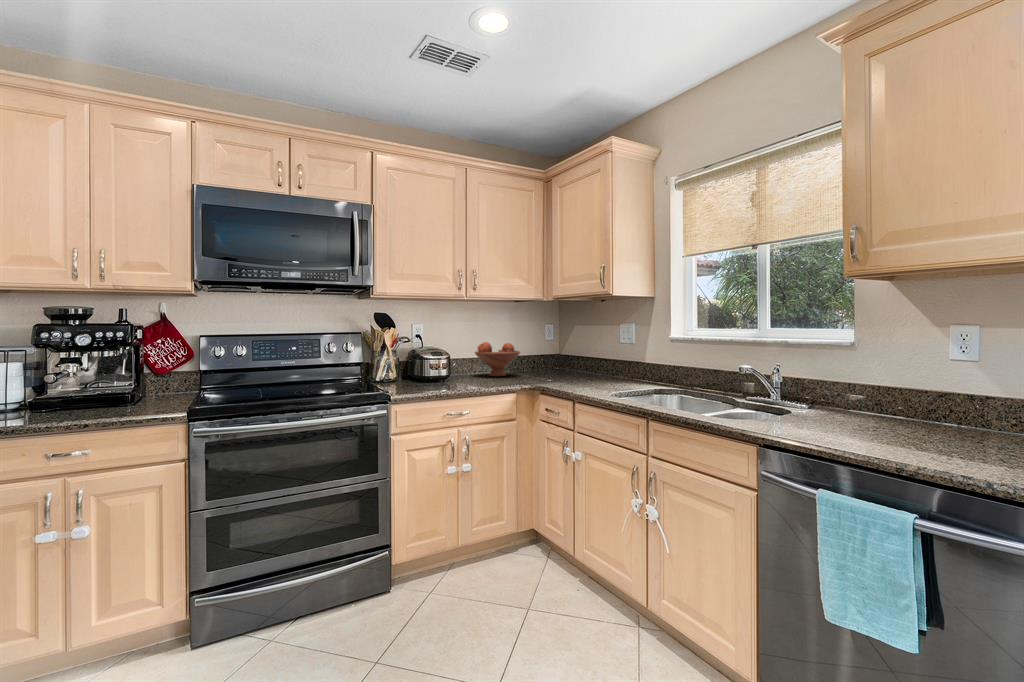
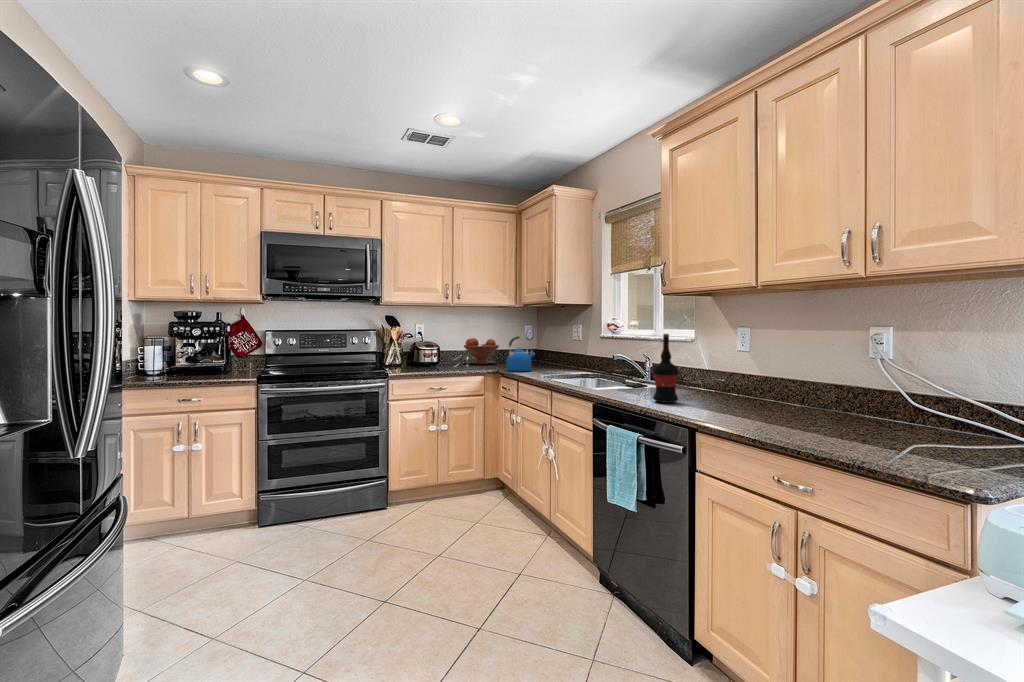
wine bottle: none [893,335,947,451] -> present [653,334,678,403]
kettle: none [547,340,582,387] -> present [506,337,535,371]

